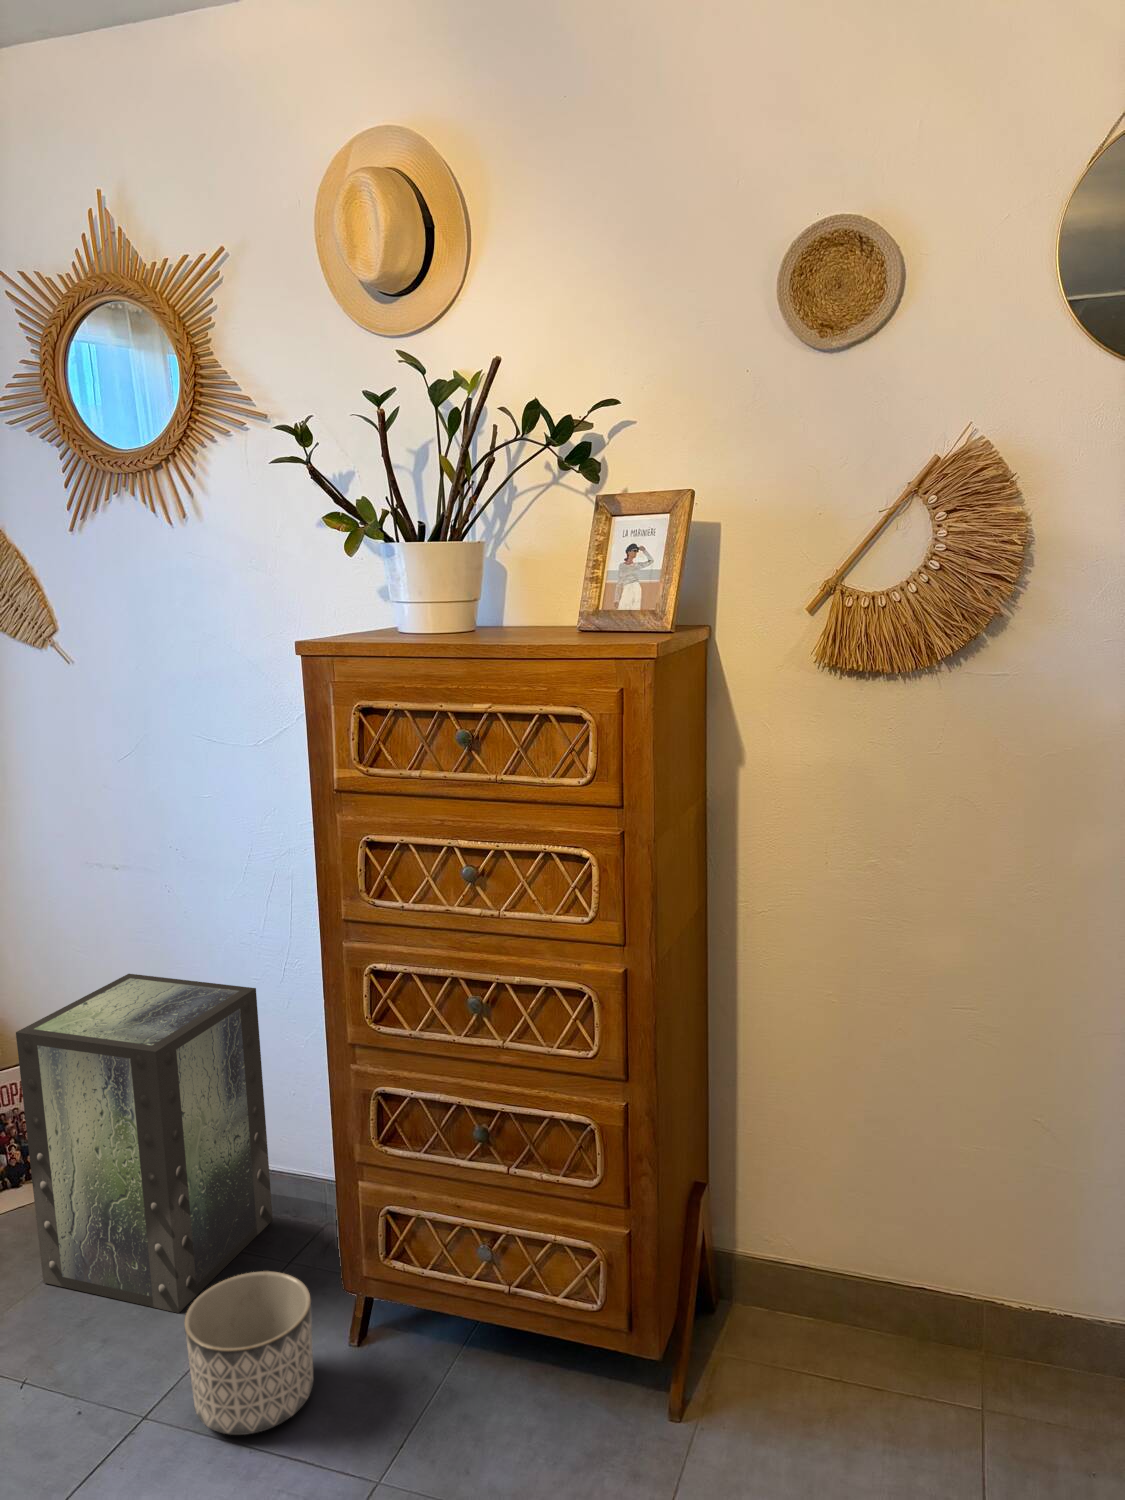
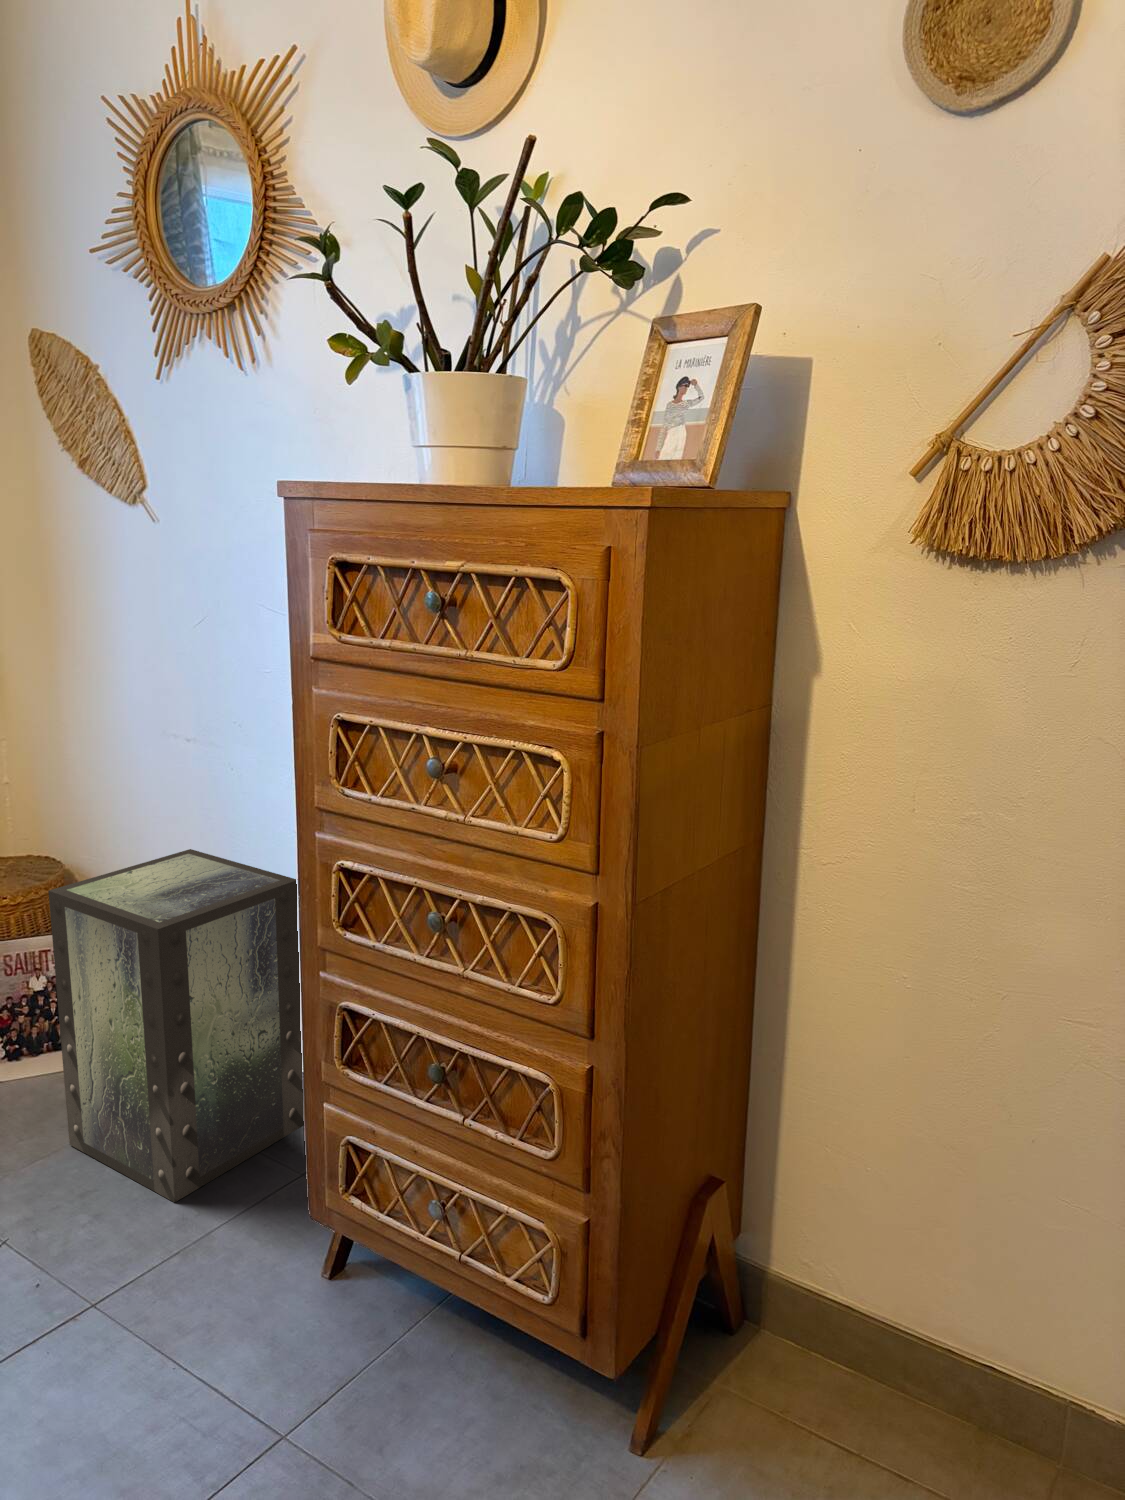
planter: present [185,1271,313,1435] -> none [126,1178,266,1350]

